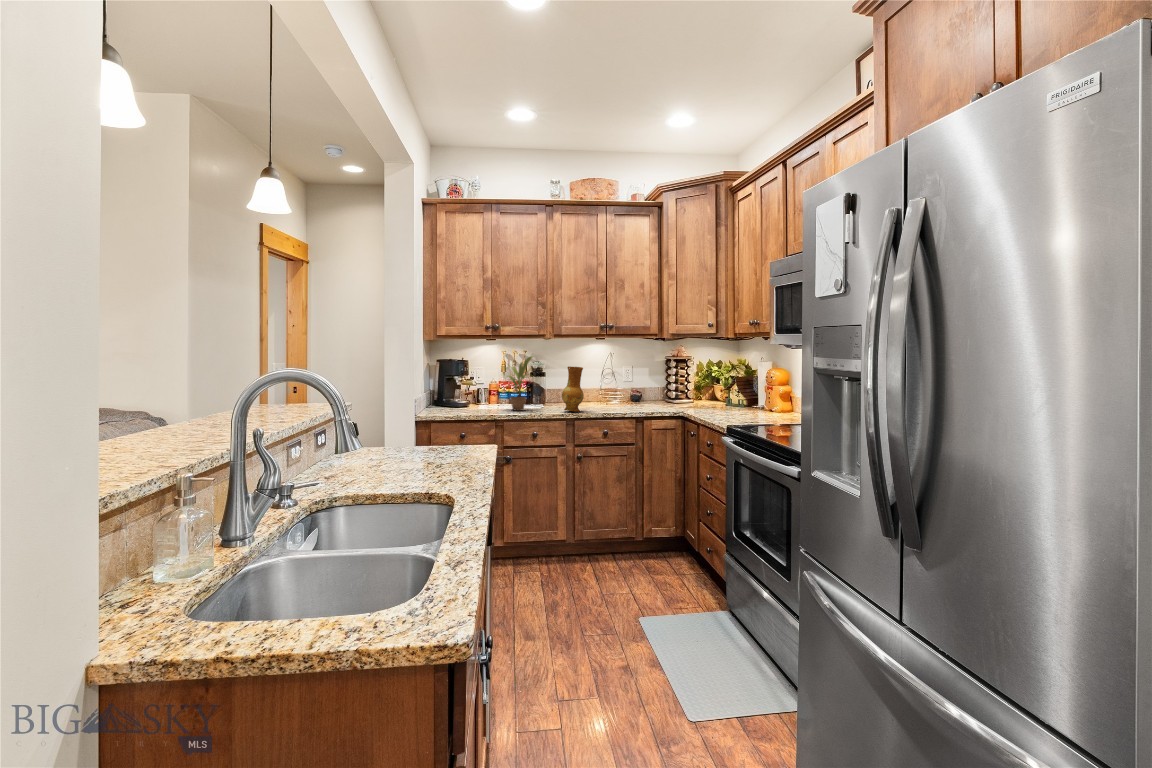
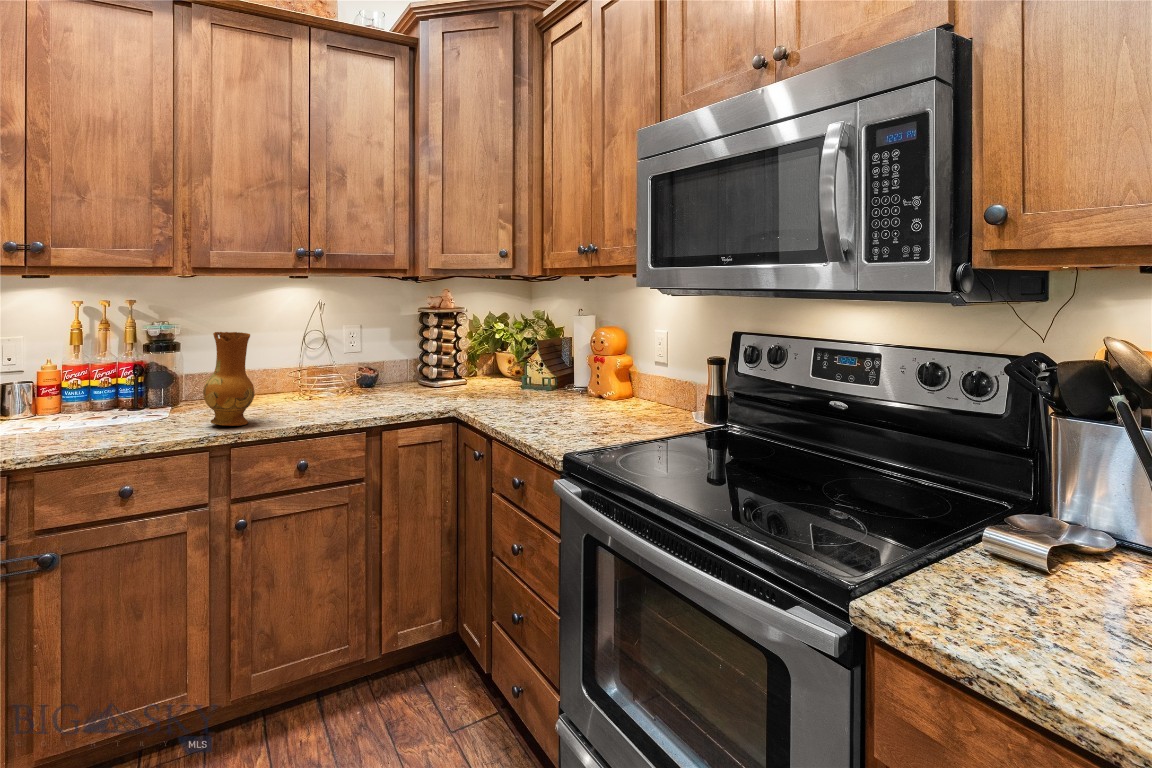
potted plant: present [507,356,533,411] -> none [57,308,149,428]

